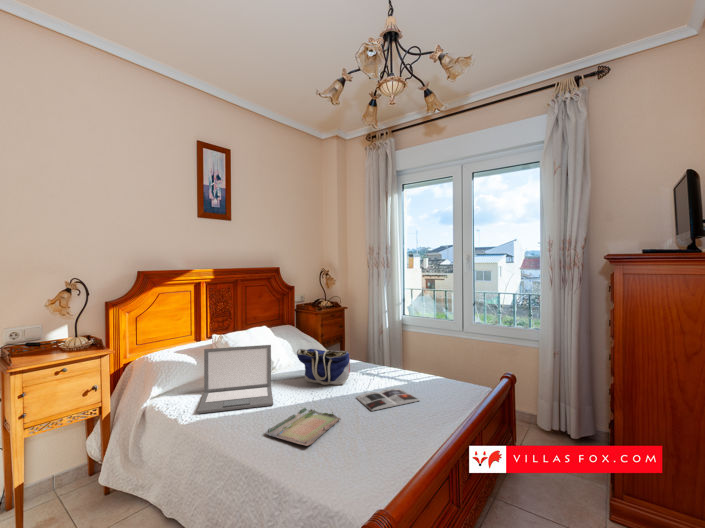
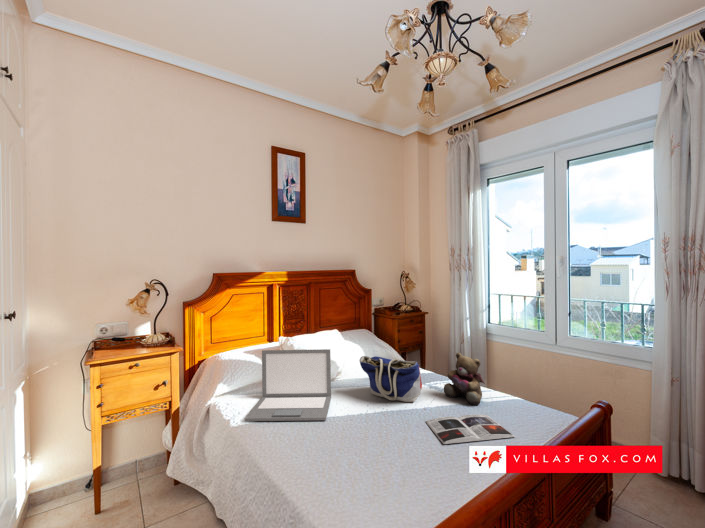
teddy bear: none [366,342,398,382] -> present [444,352,485,405]
tray: present [266,408,340,446] -> none [304,428,400,487]

